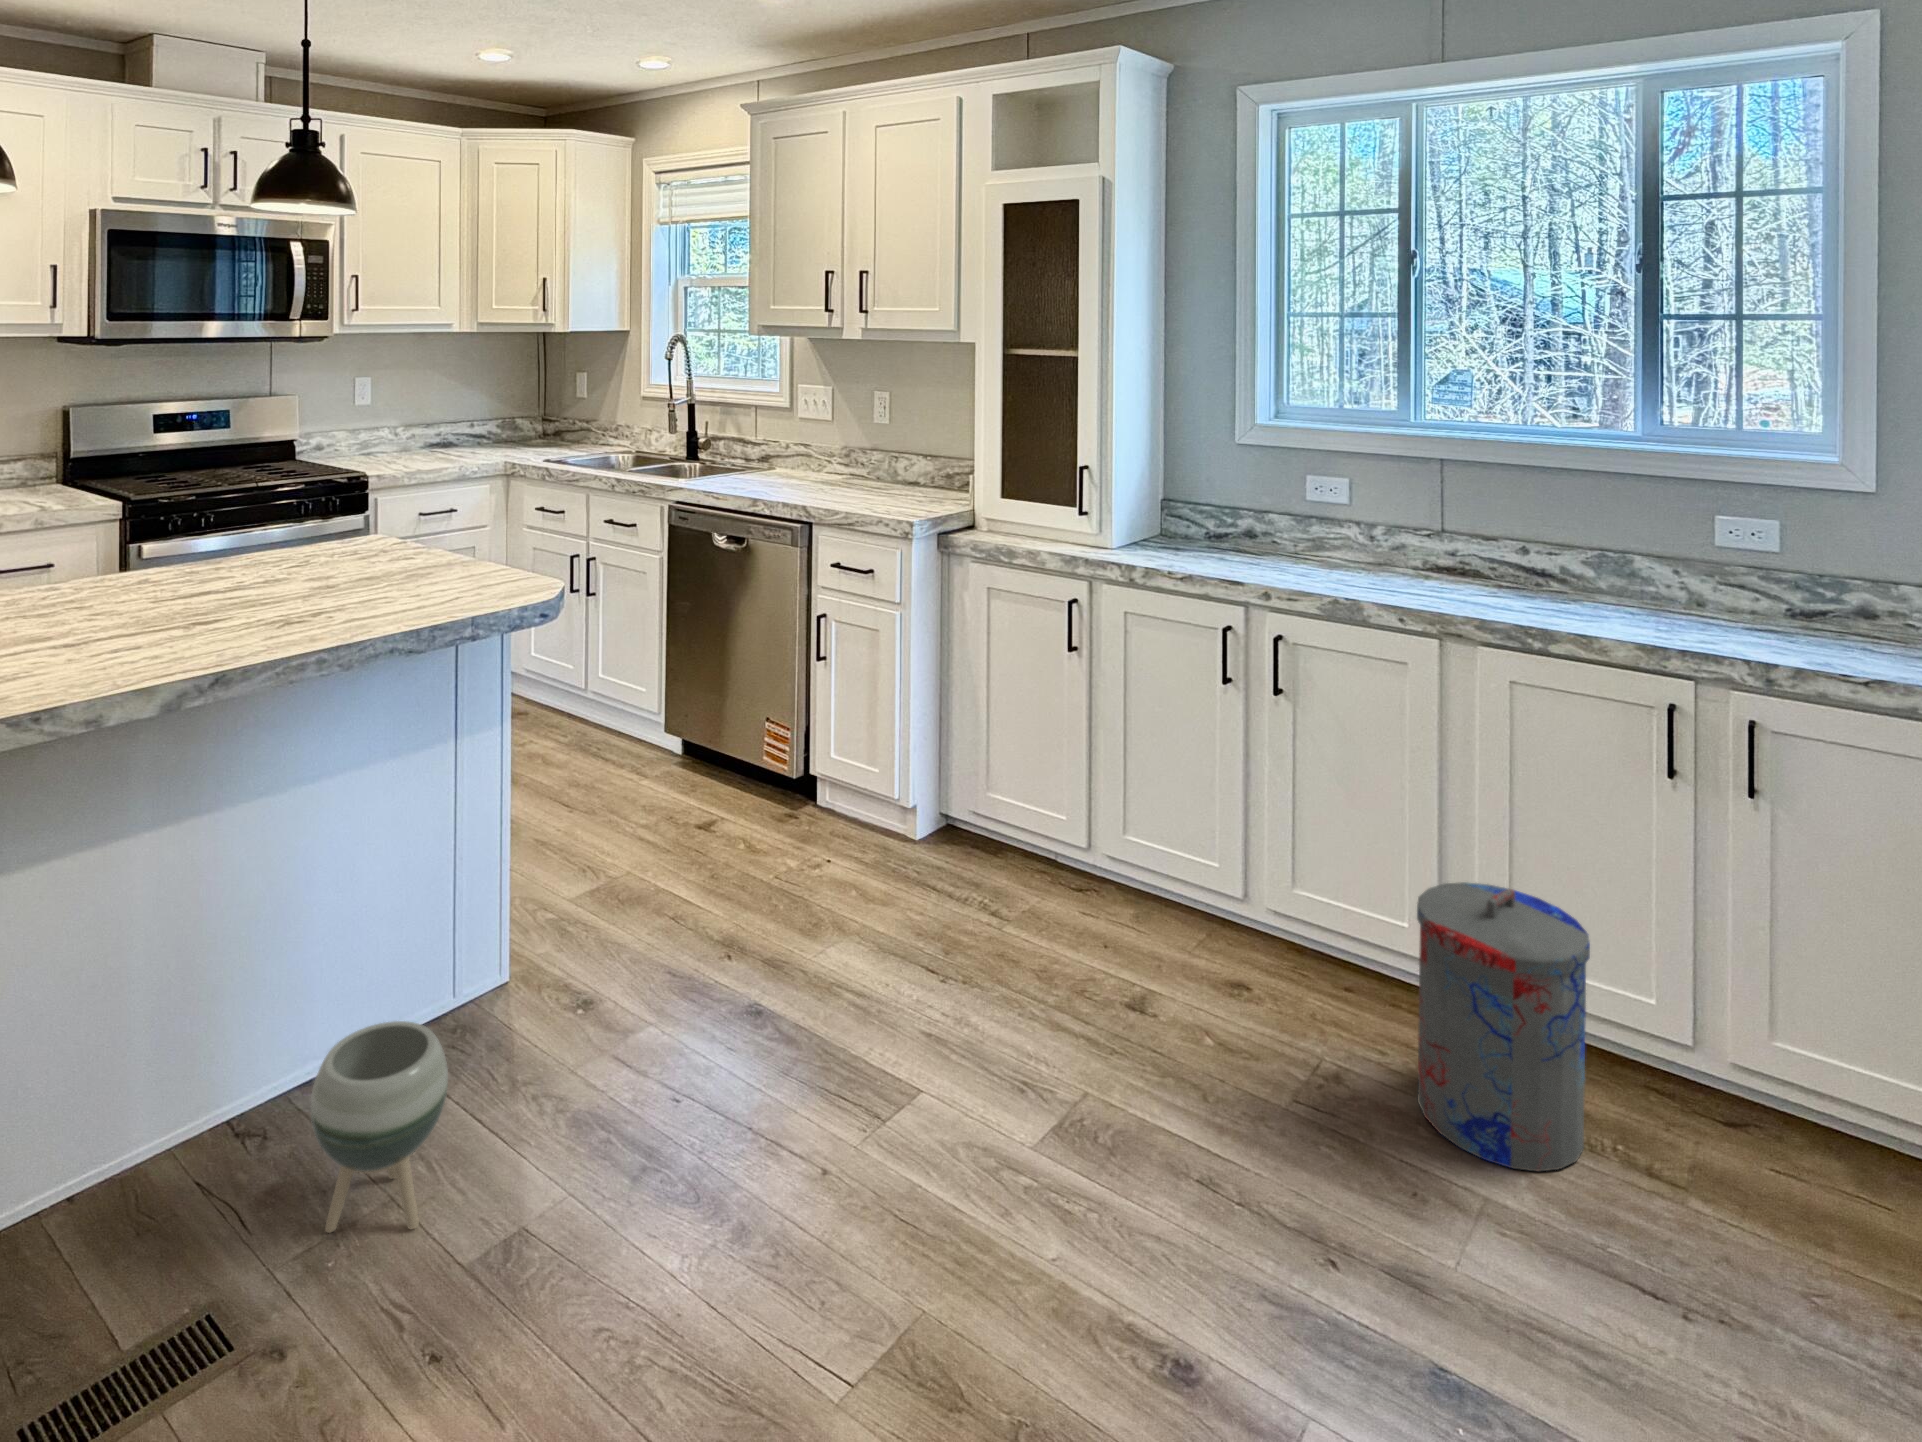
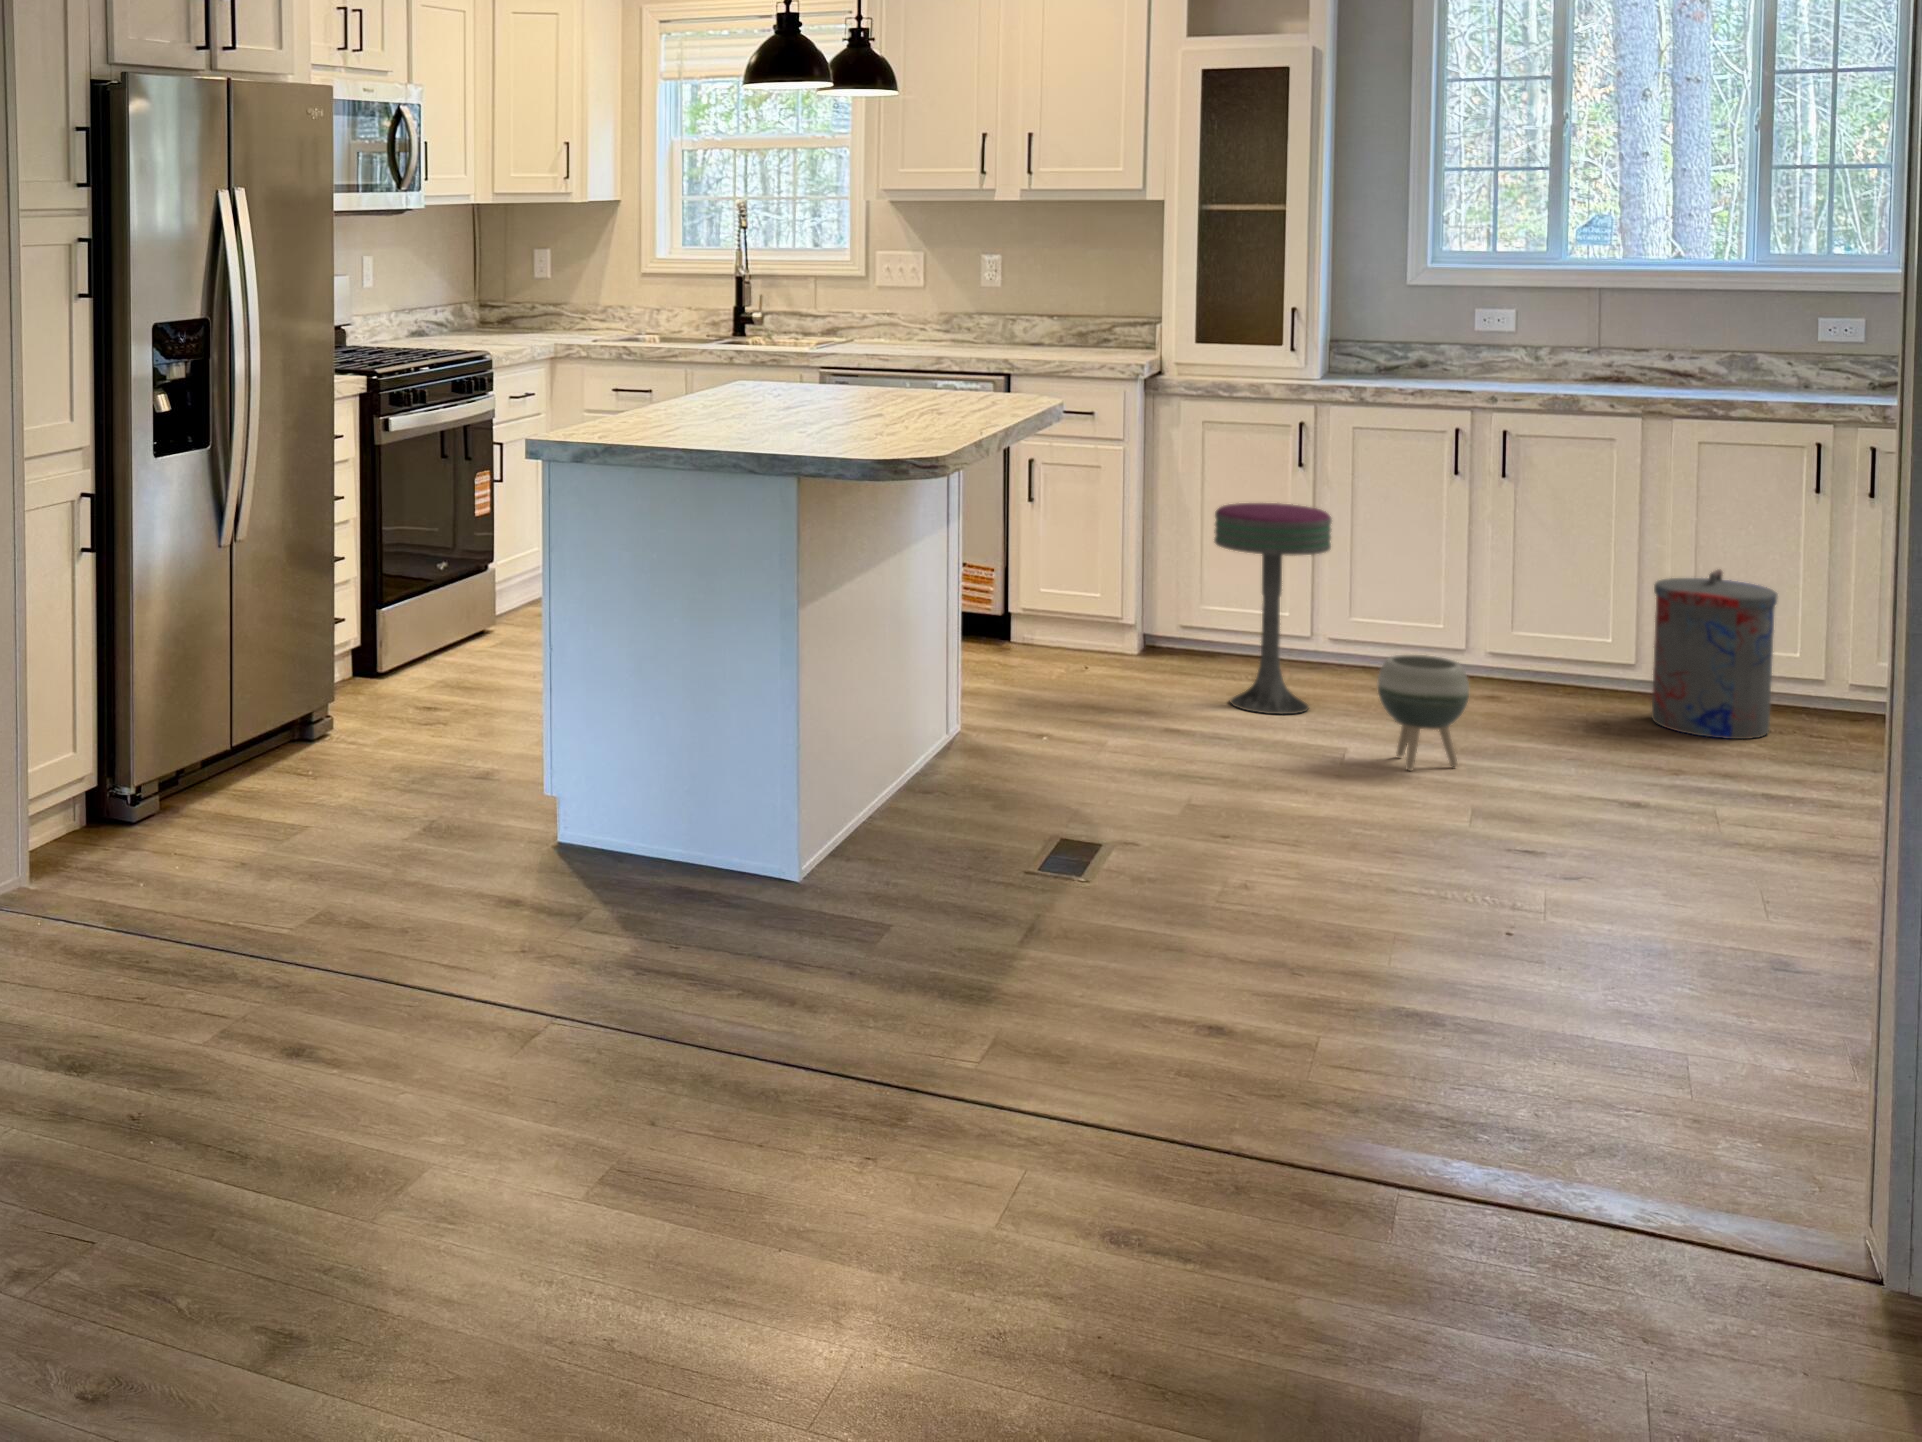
bar stool: none [858,717,996,1014] -> present [1214,503,1332,714]
planter: present [311,1021,448,1233] -> present [1377,655,1469,771]

